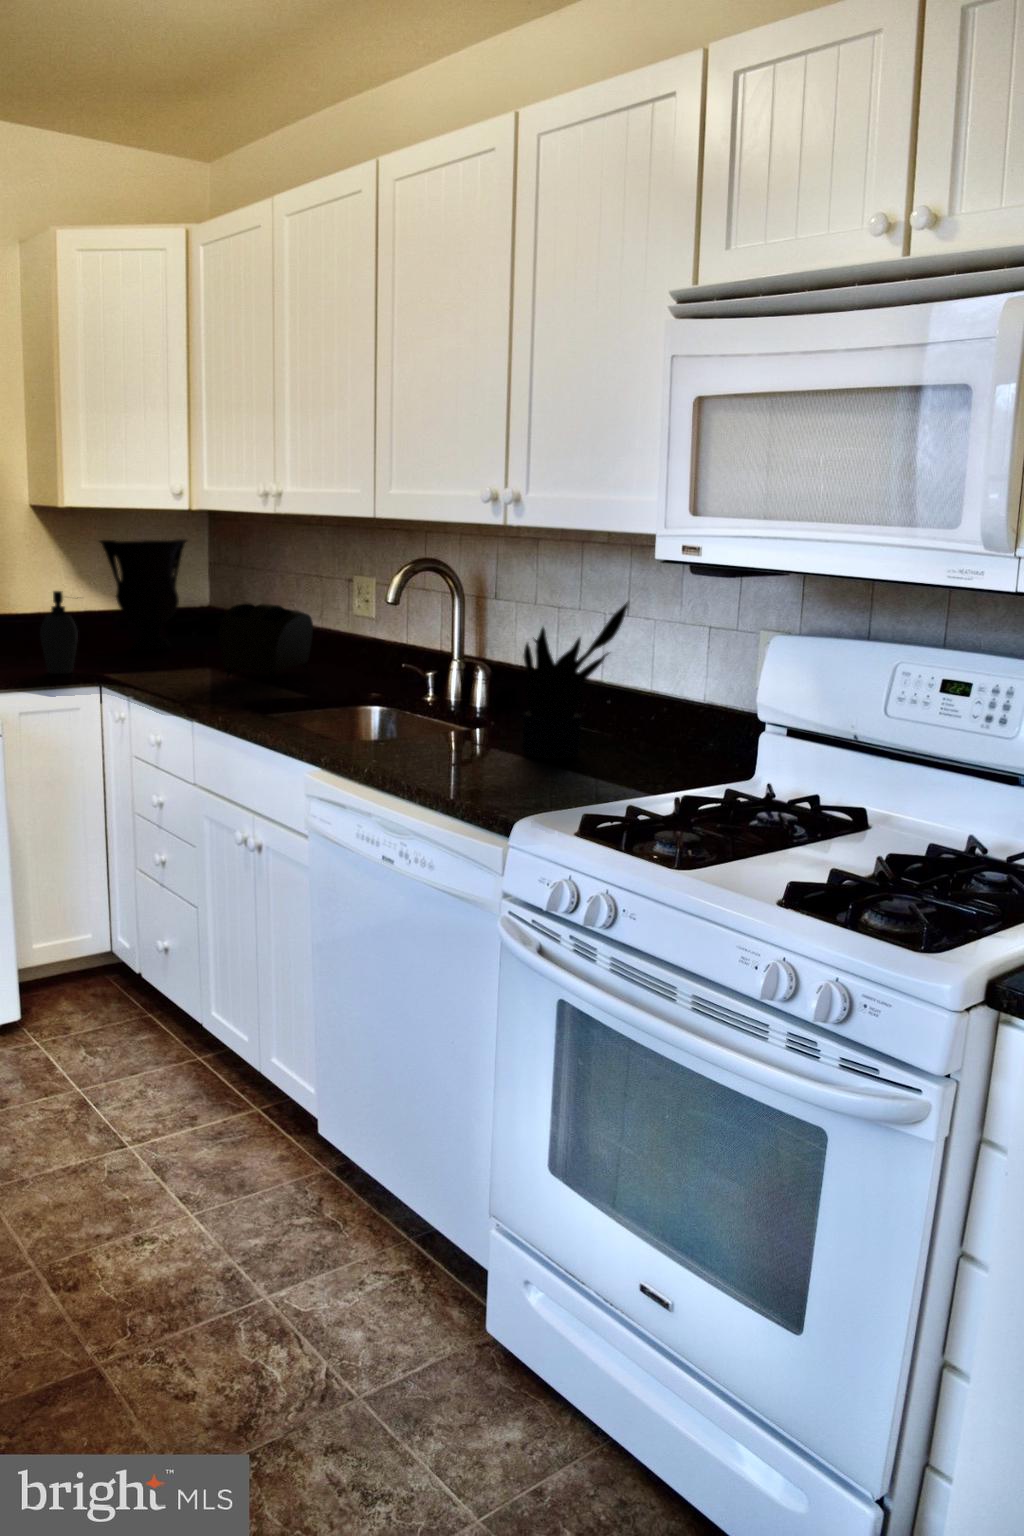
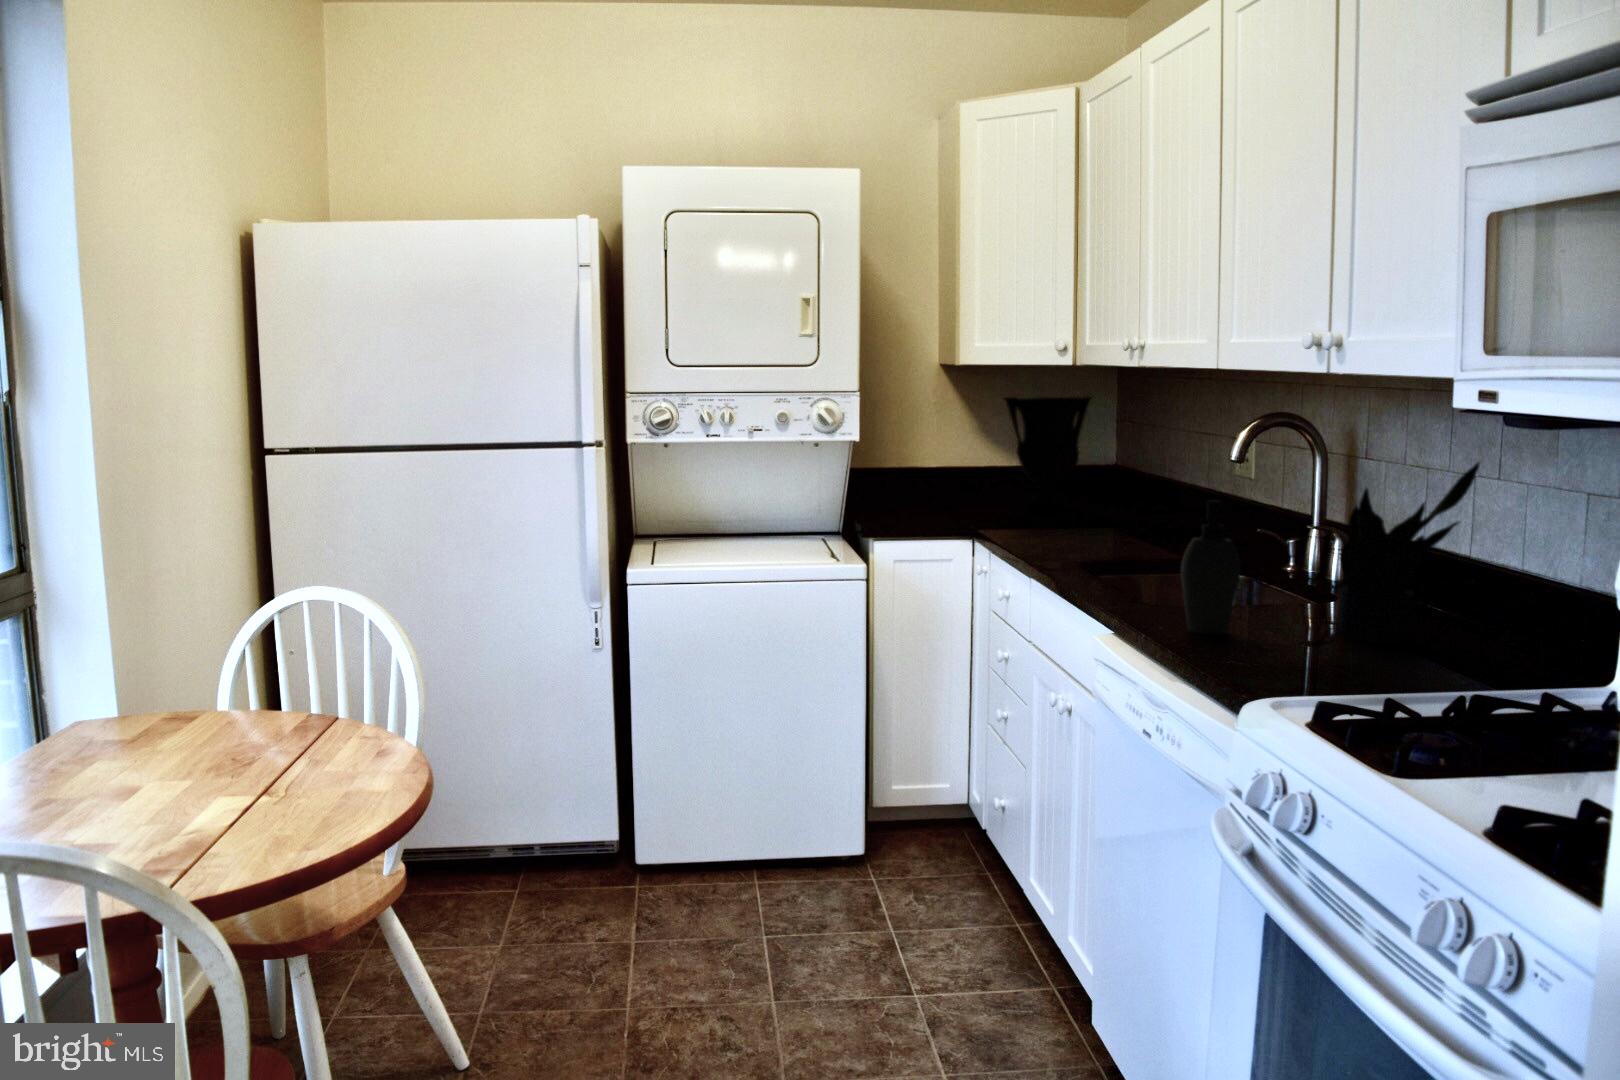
soap dispenser: present [40,591,78,674] -> present [1181,500,1255,634]
toaster: present [219,603,313,680] -> none [1088,461,1194,542]

